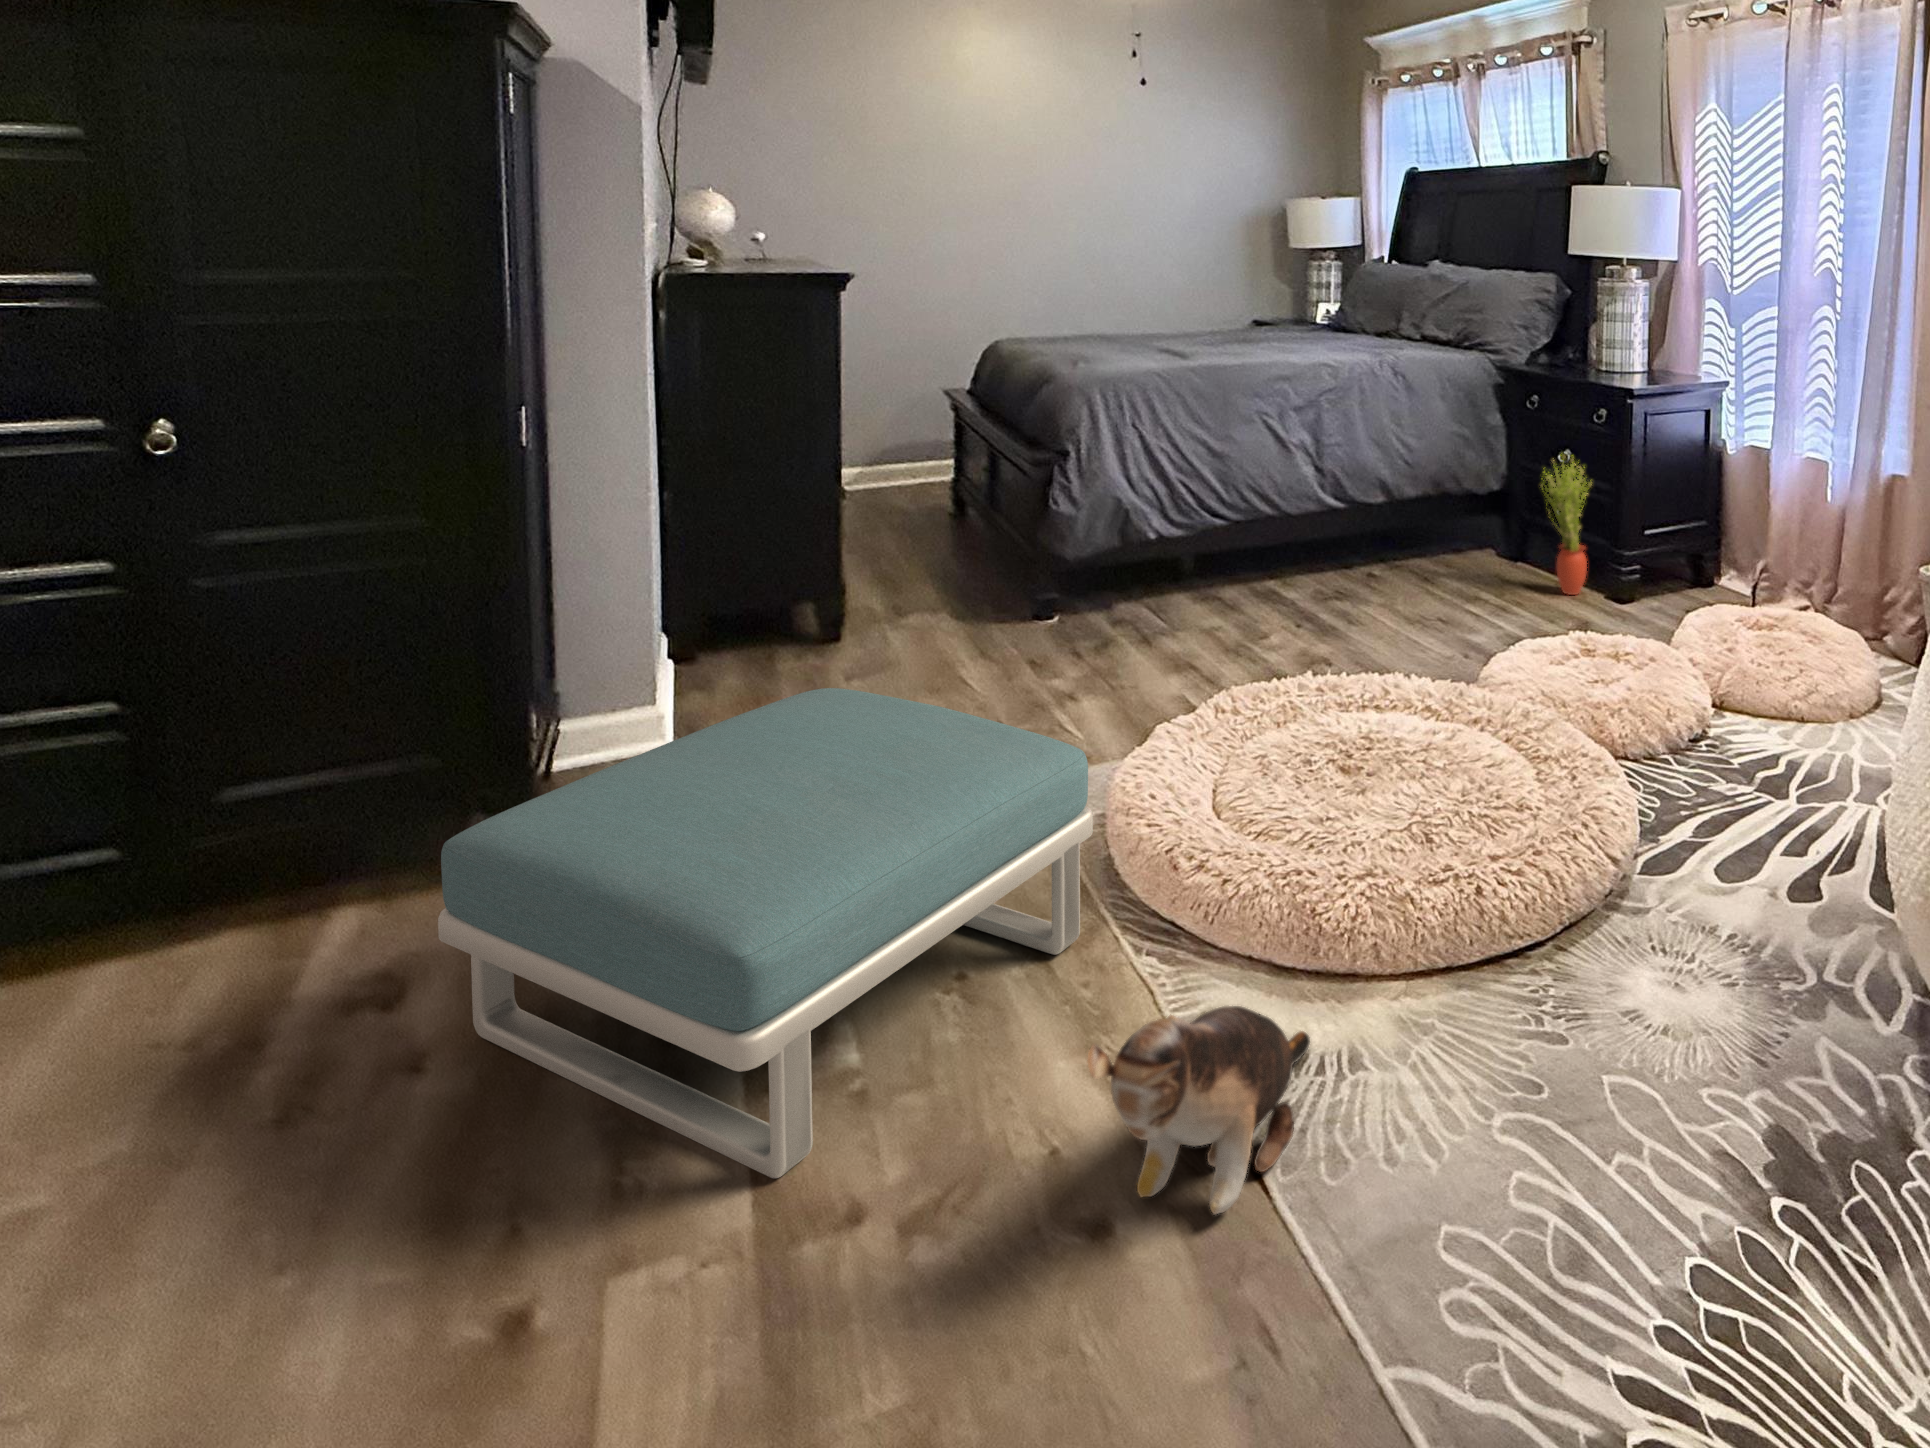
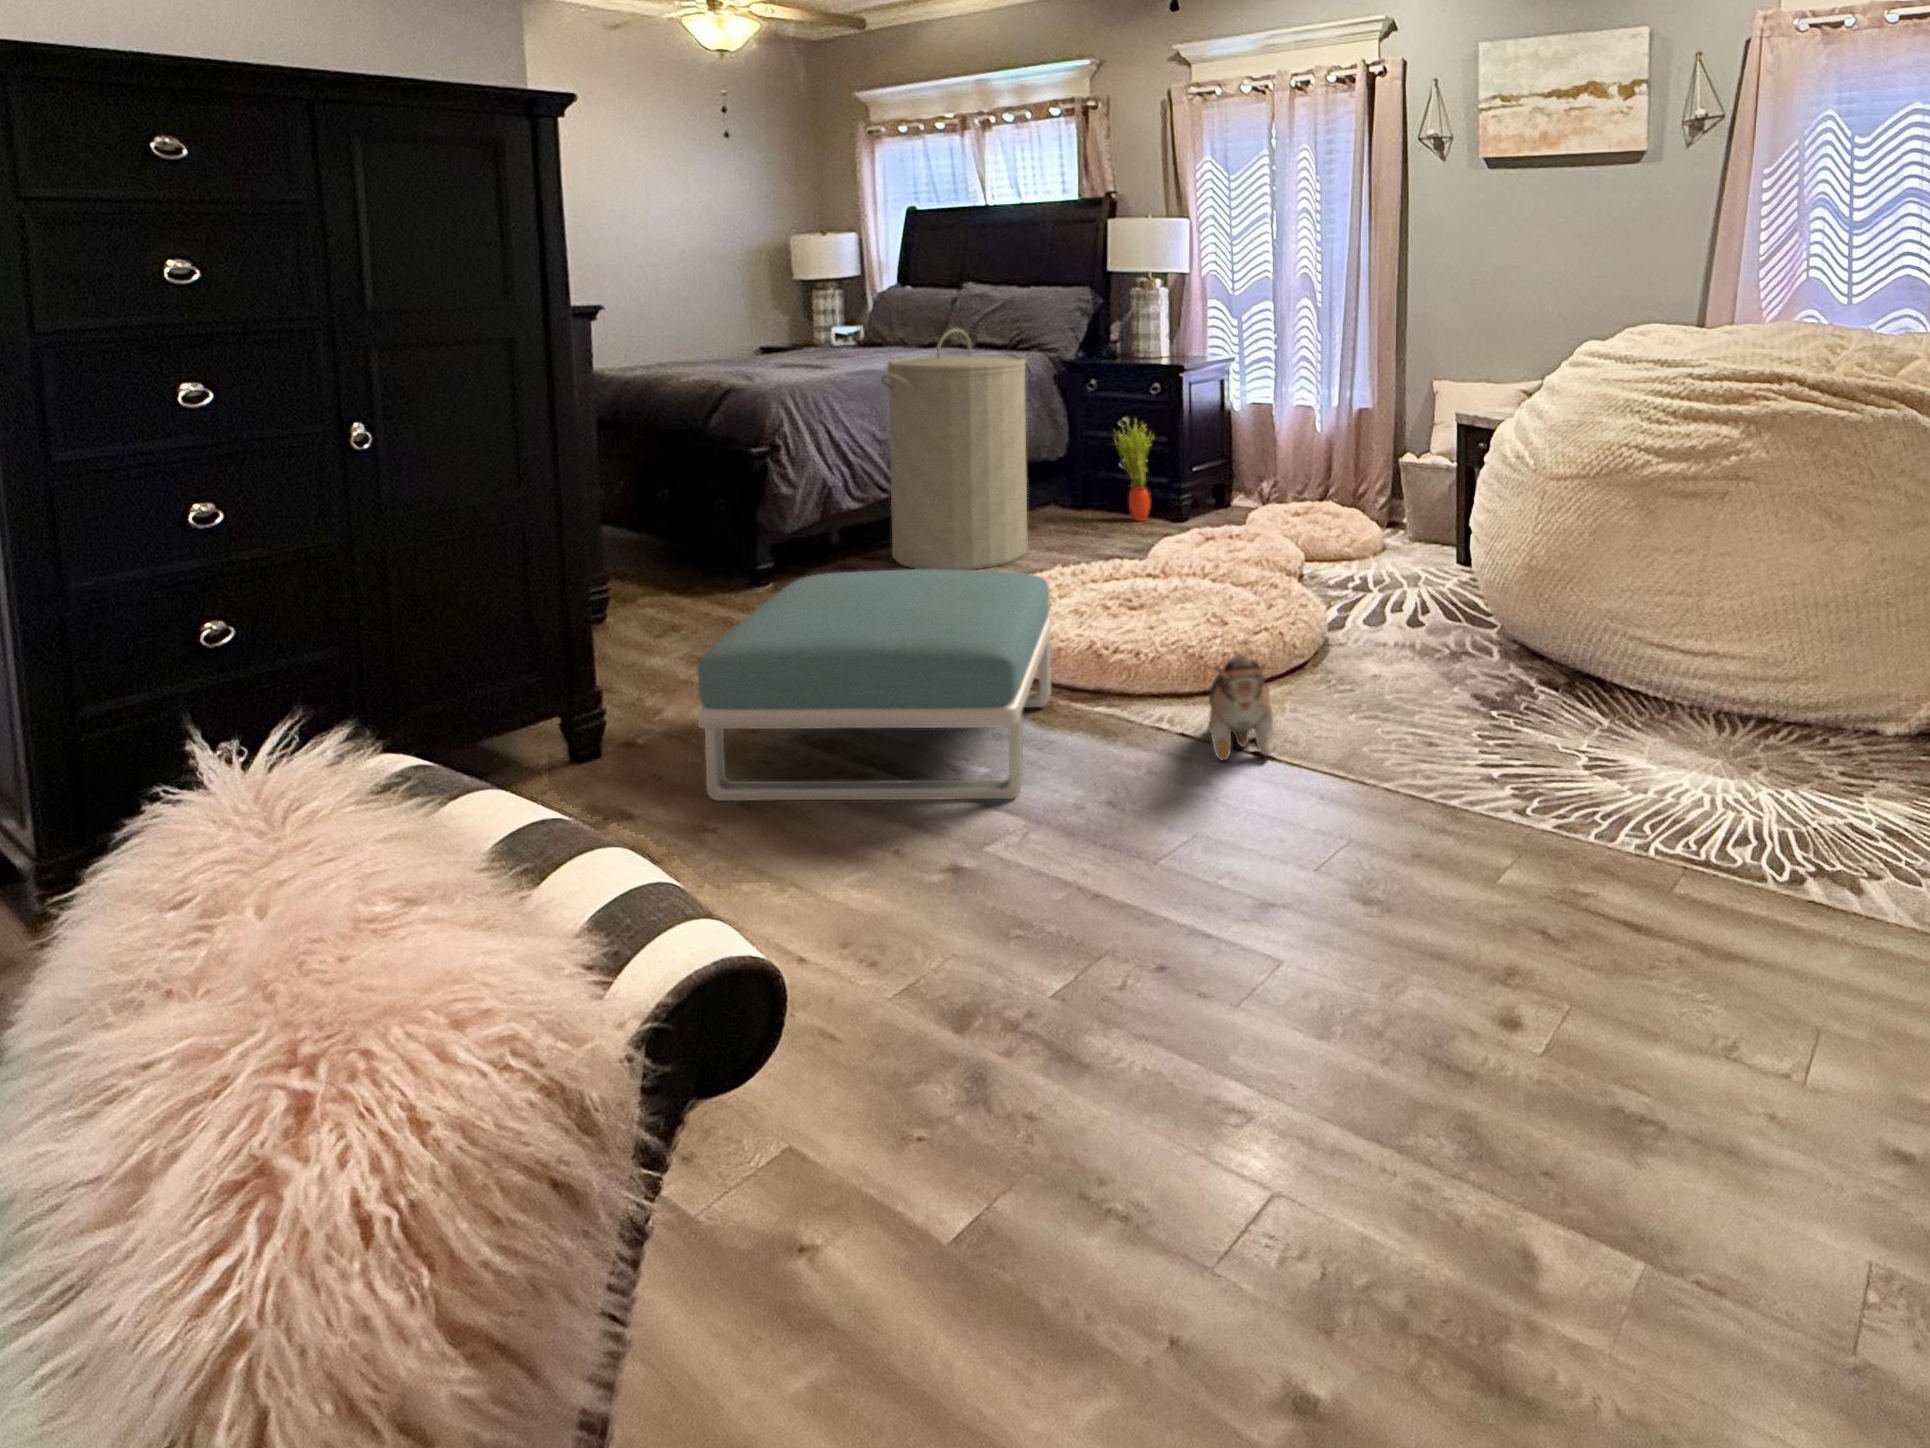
laundry hamper: none [1190,330,1398,647] -> present [881,329,1028,570]

